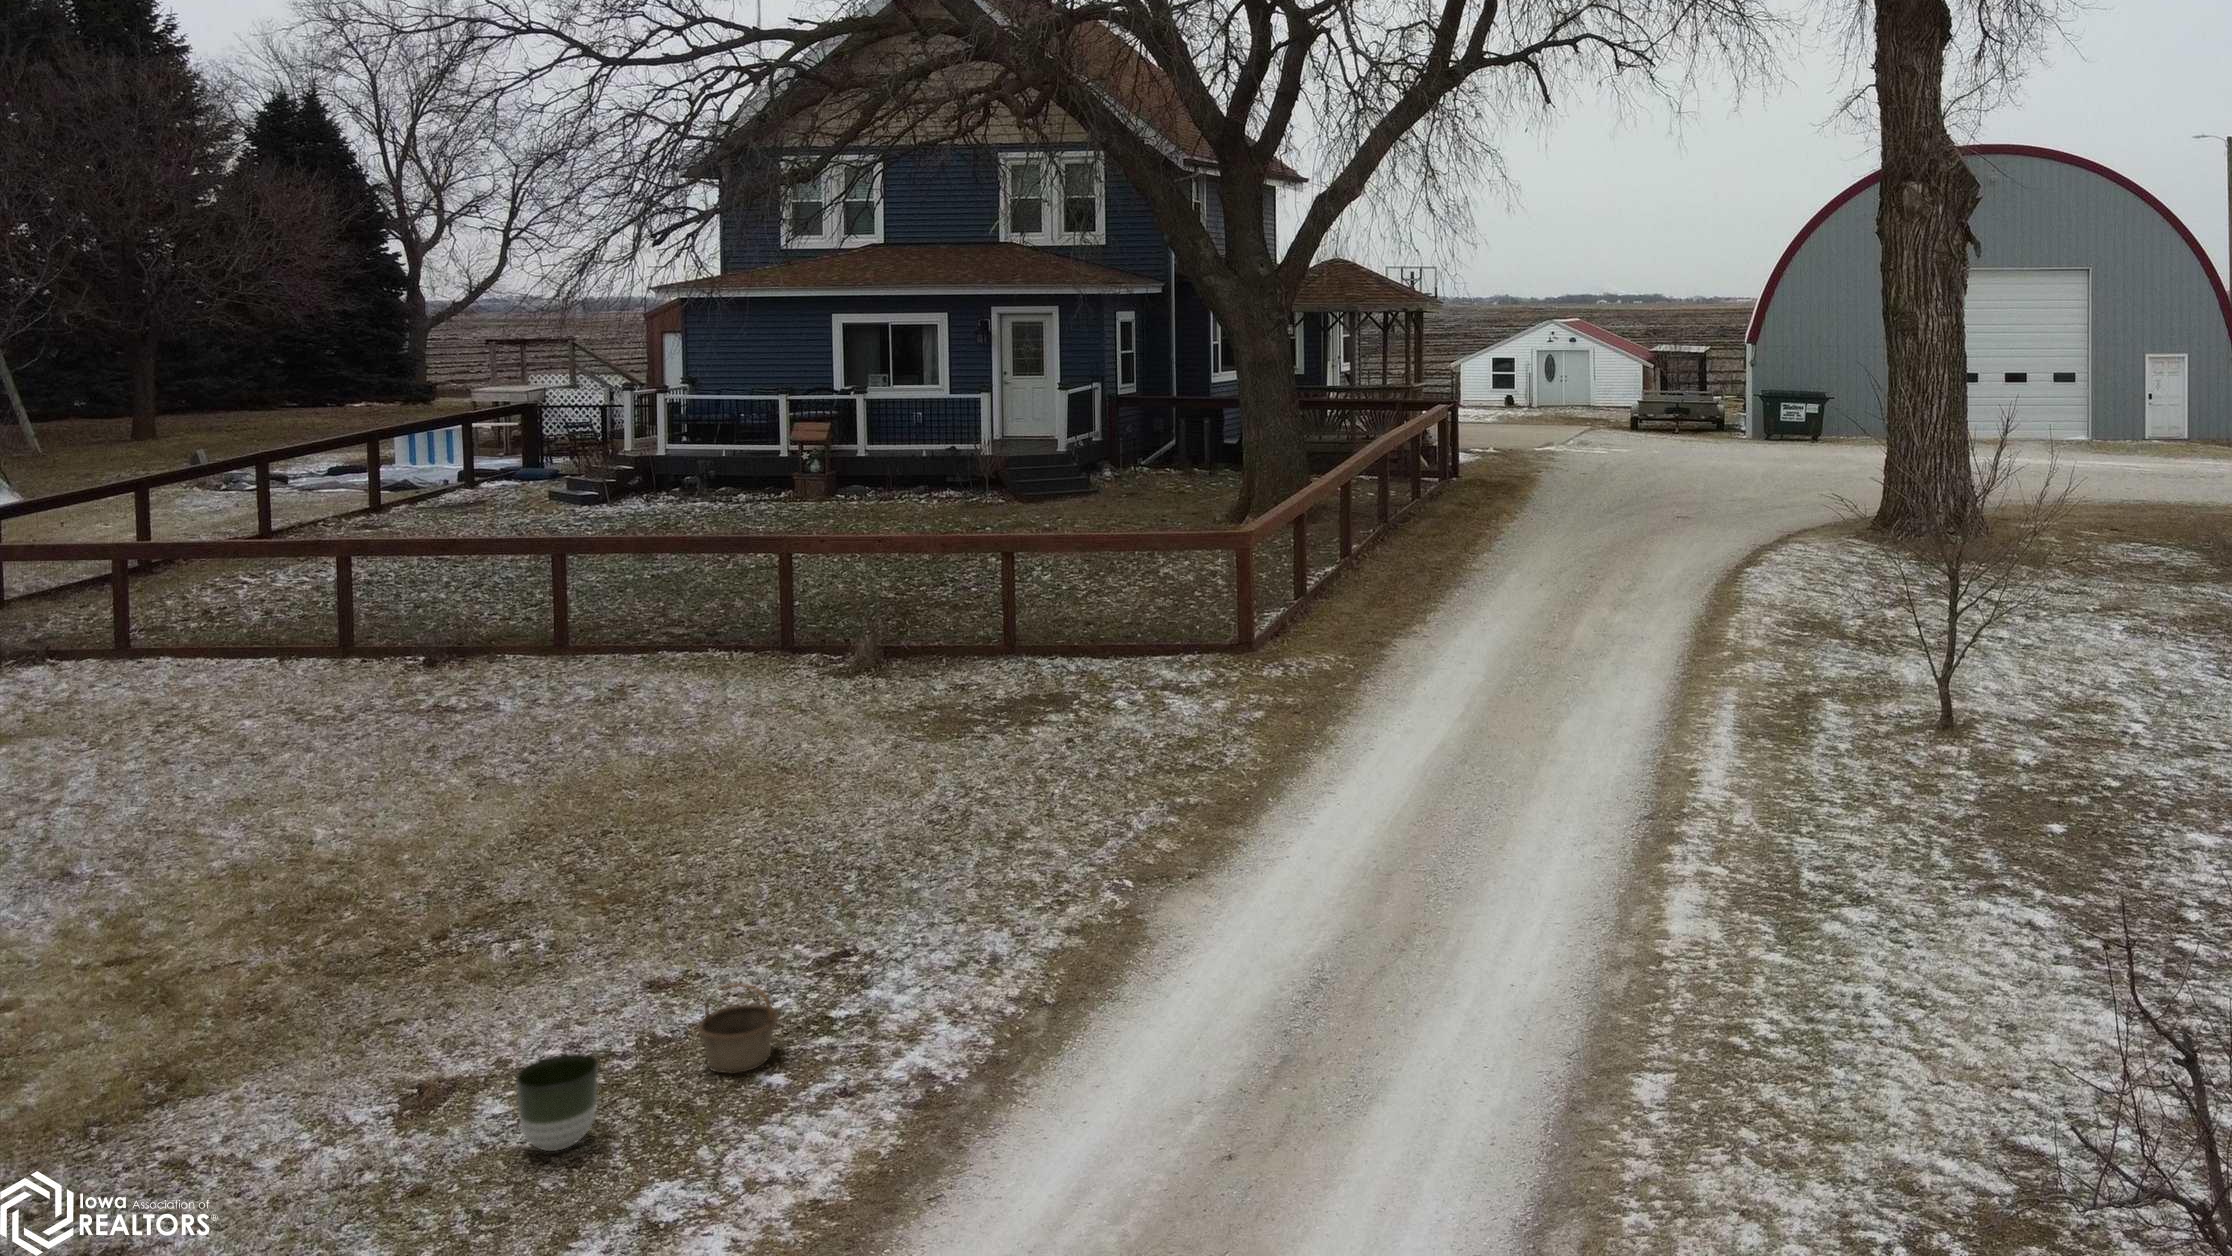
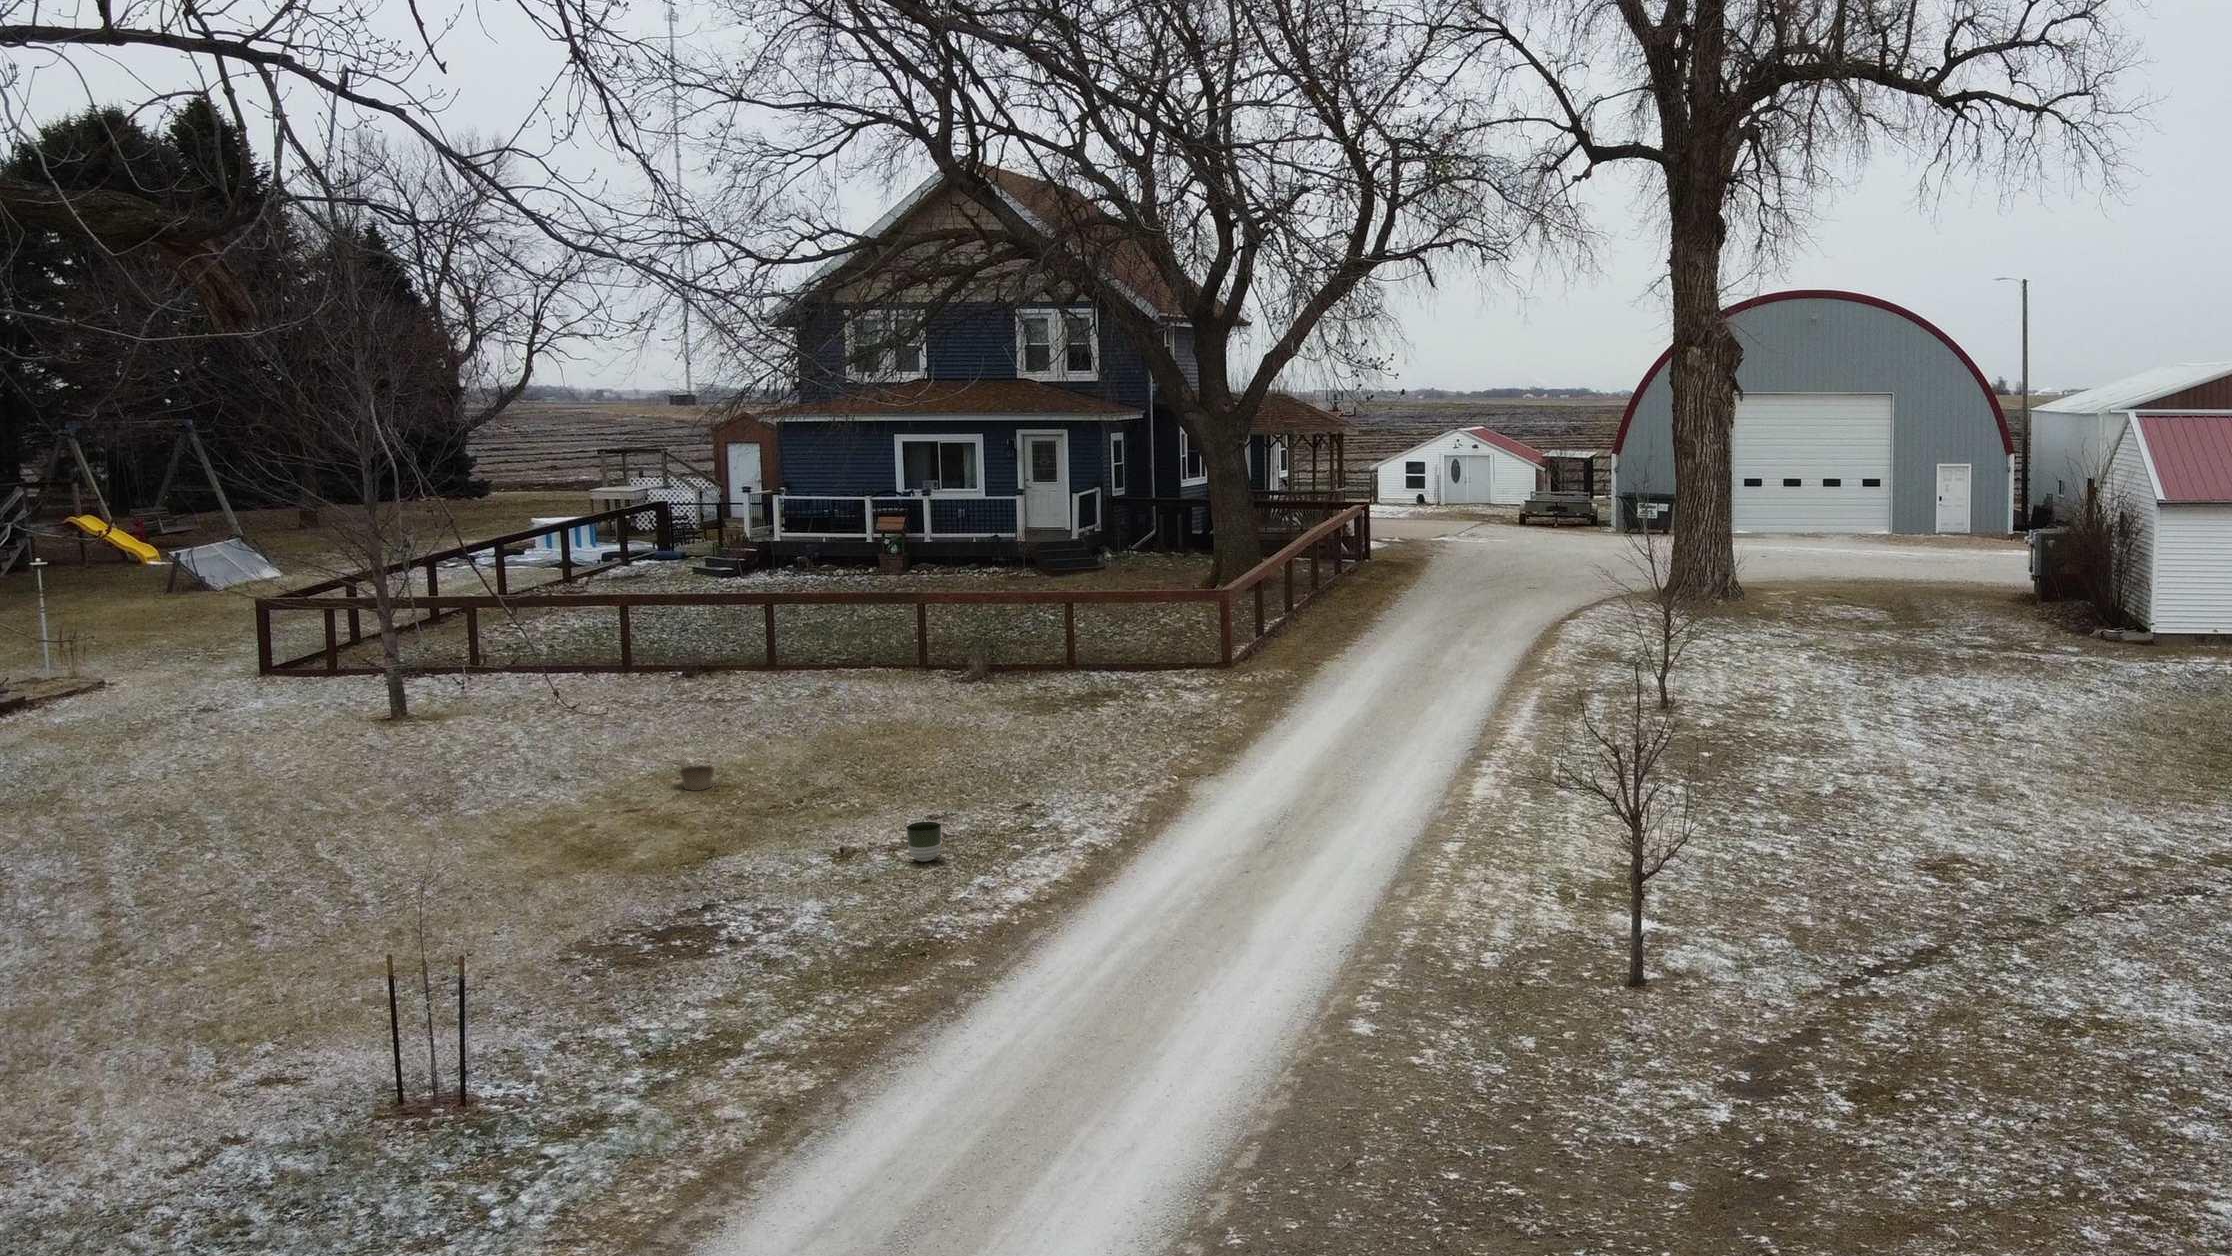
basket: present [698,983,779,1073] -> present [679,753,714,791]

